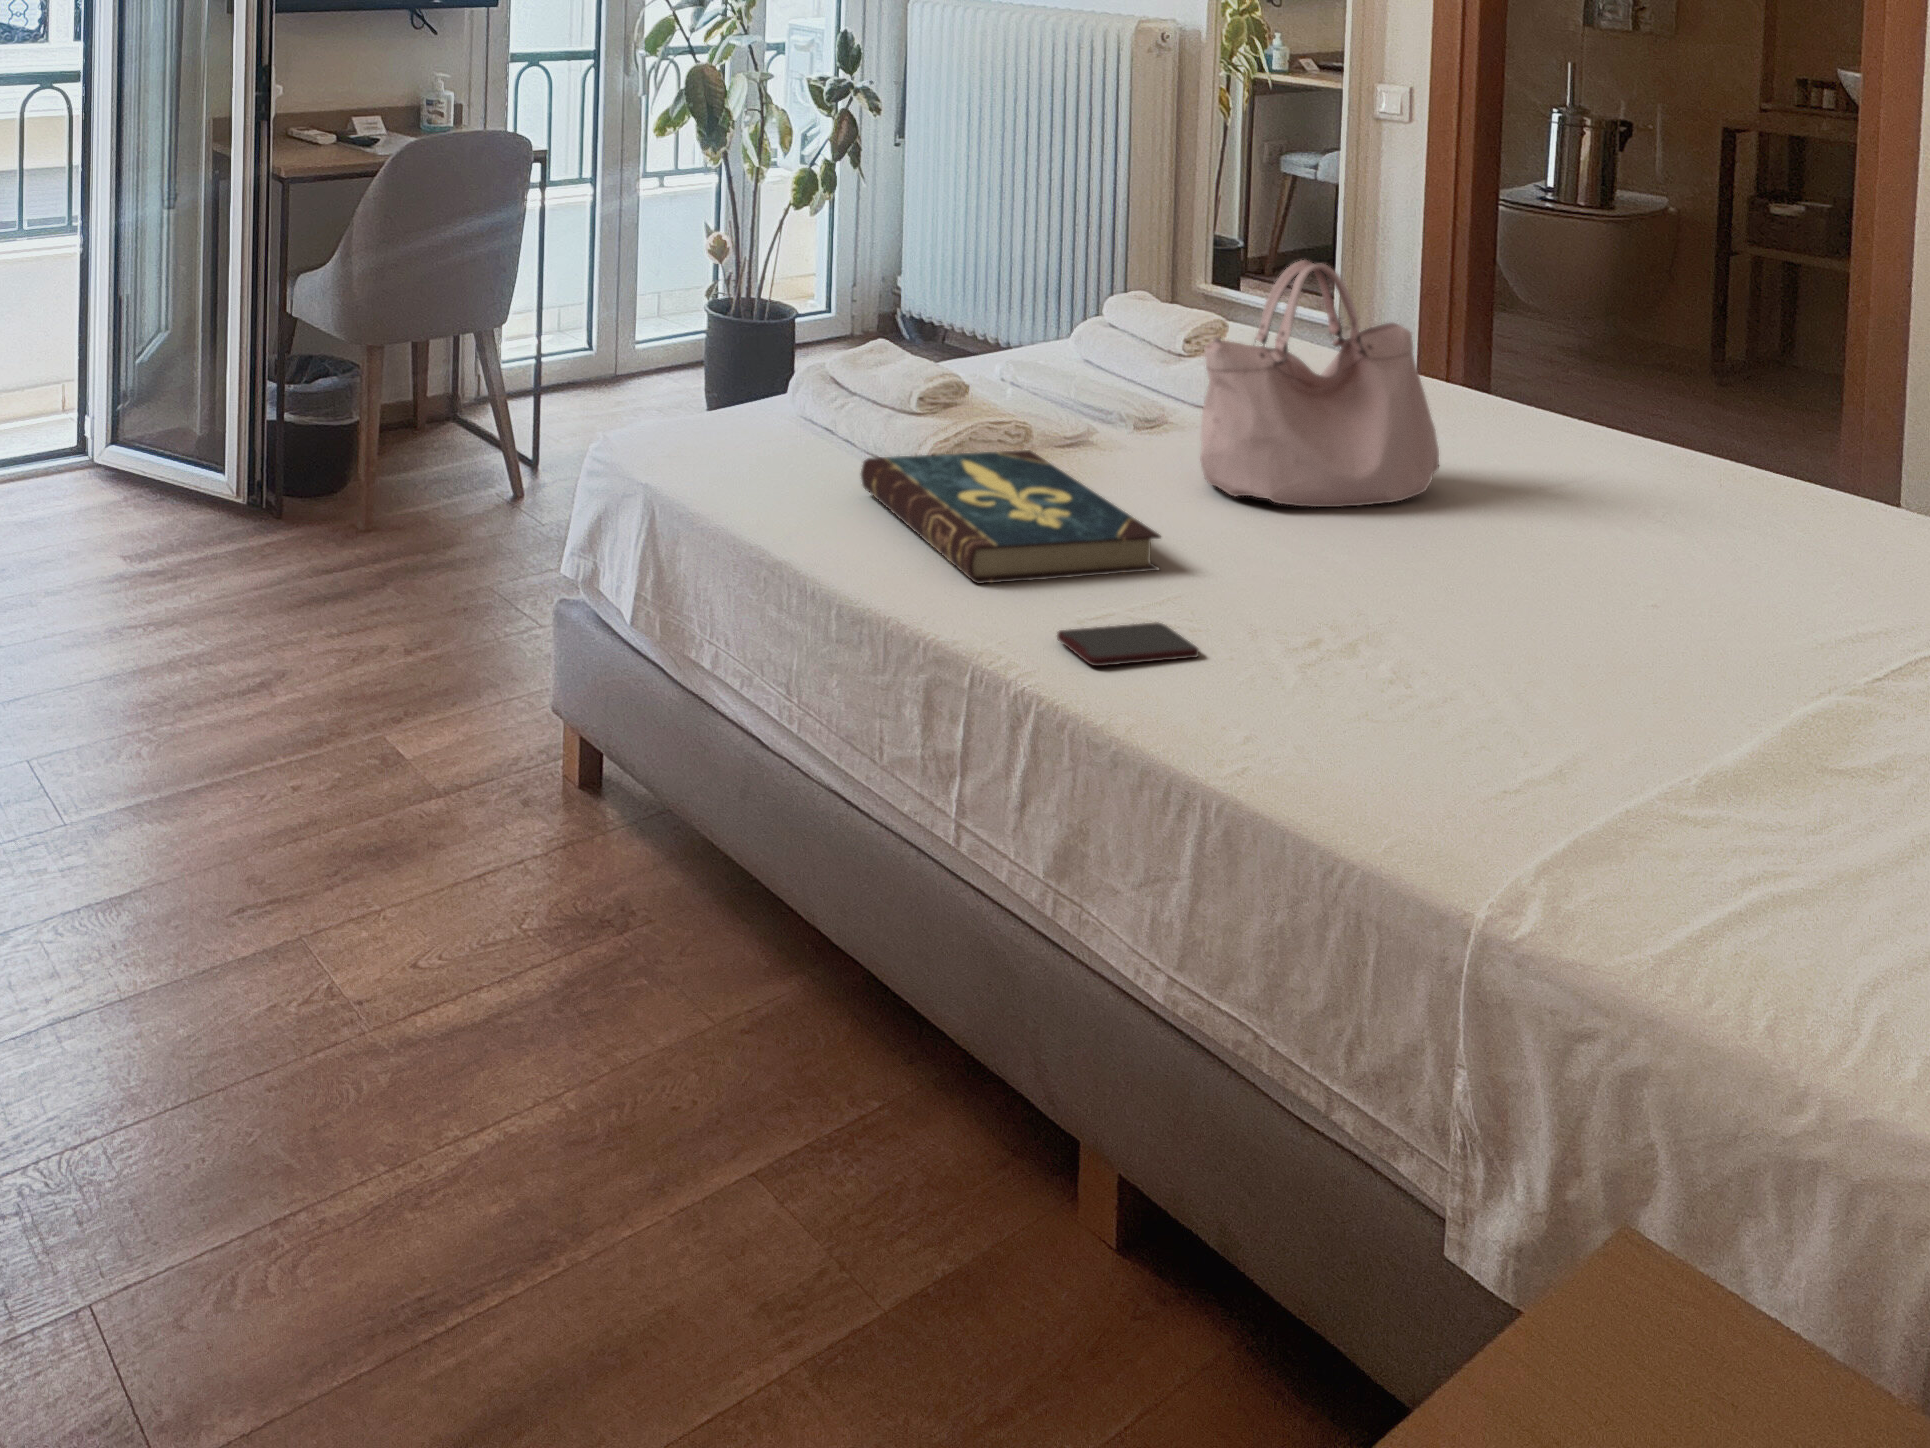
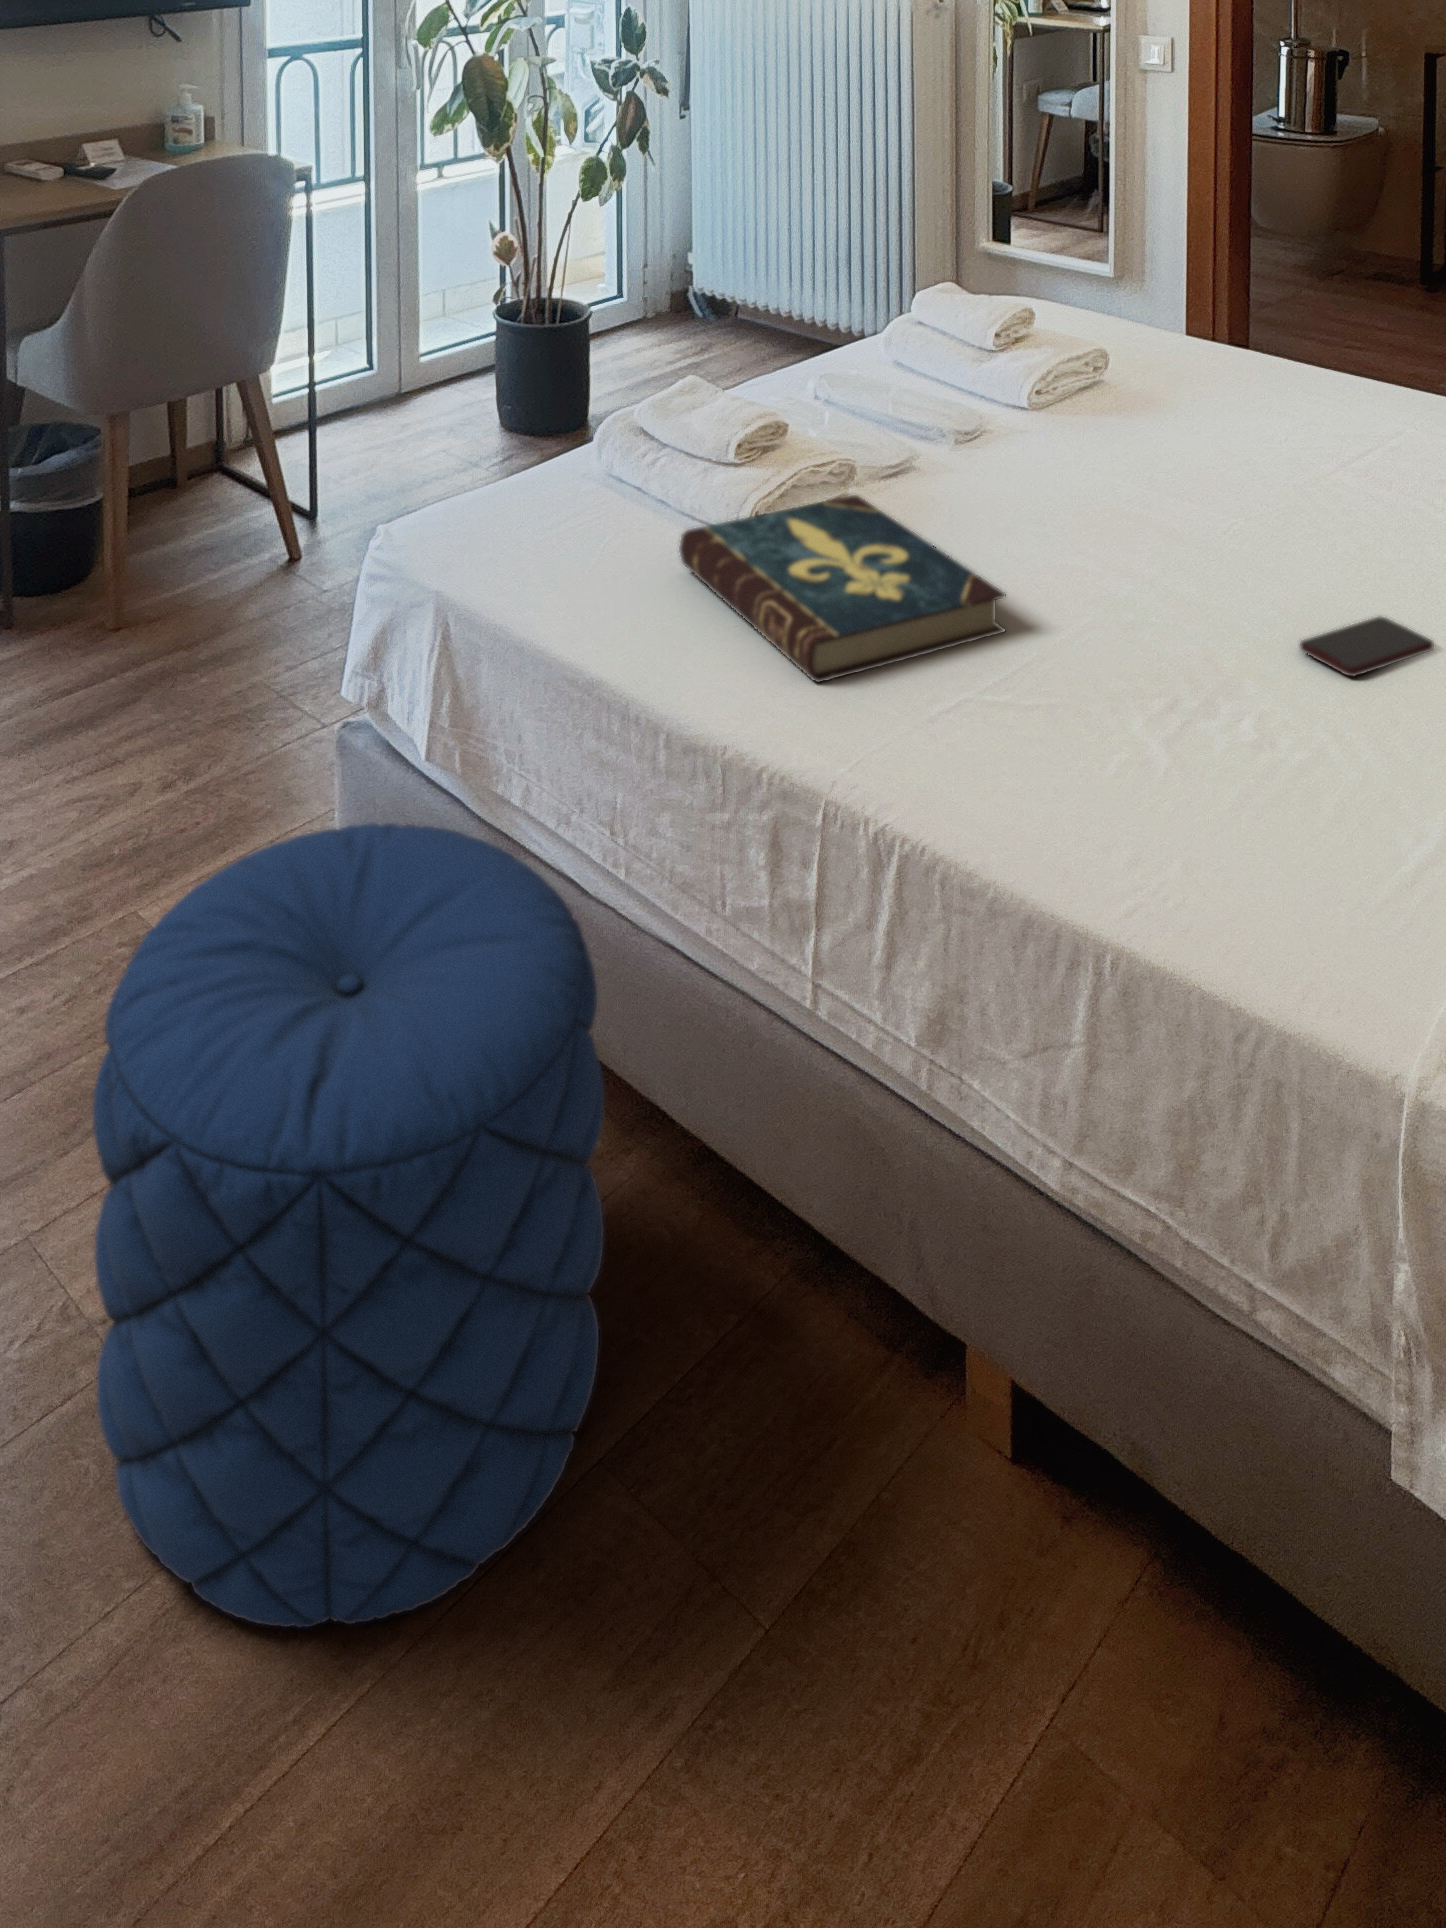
handbag: present [1200,260,1439,507] -> none [1029,259,1256,524]
smartphone: present [1057,623,1199,666] -> present [1300,617,1434,676]
pouf: none [357,648,769,1233] -> present [93,823,604,1627]

